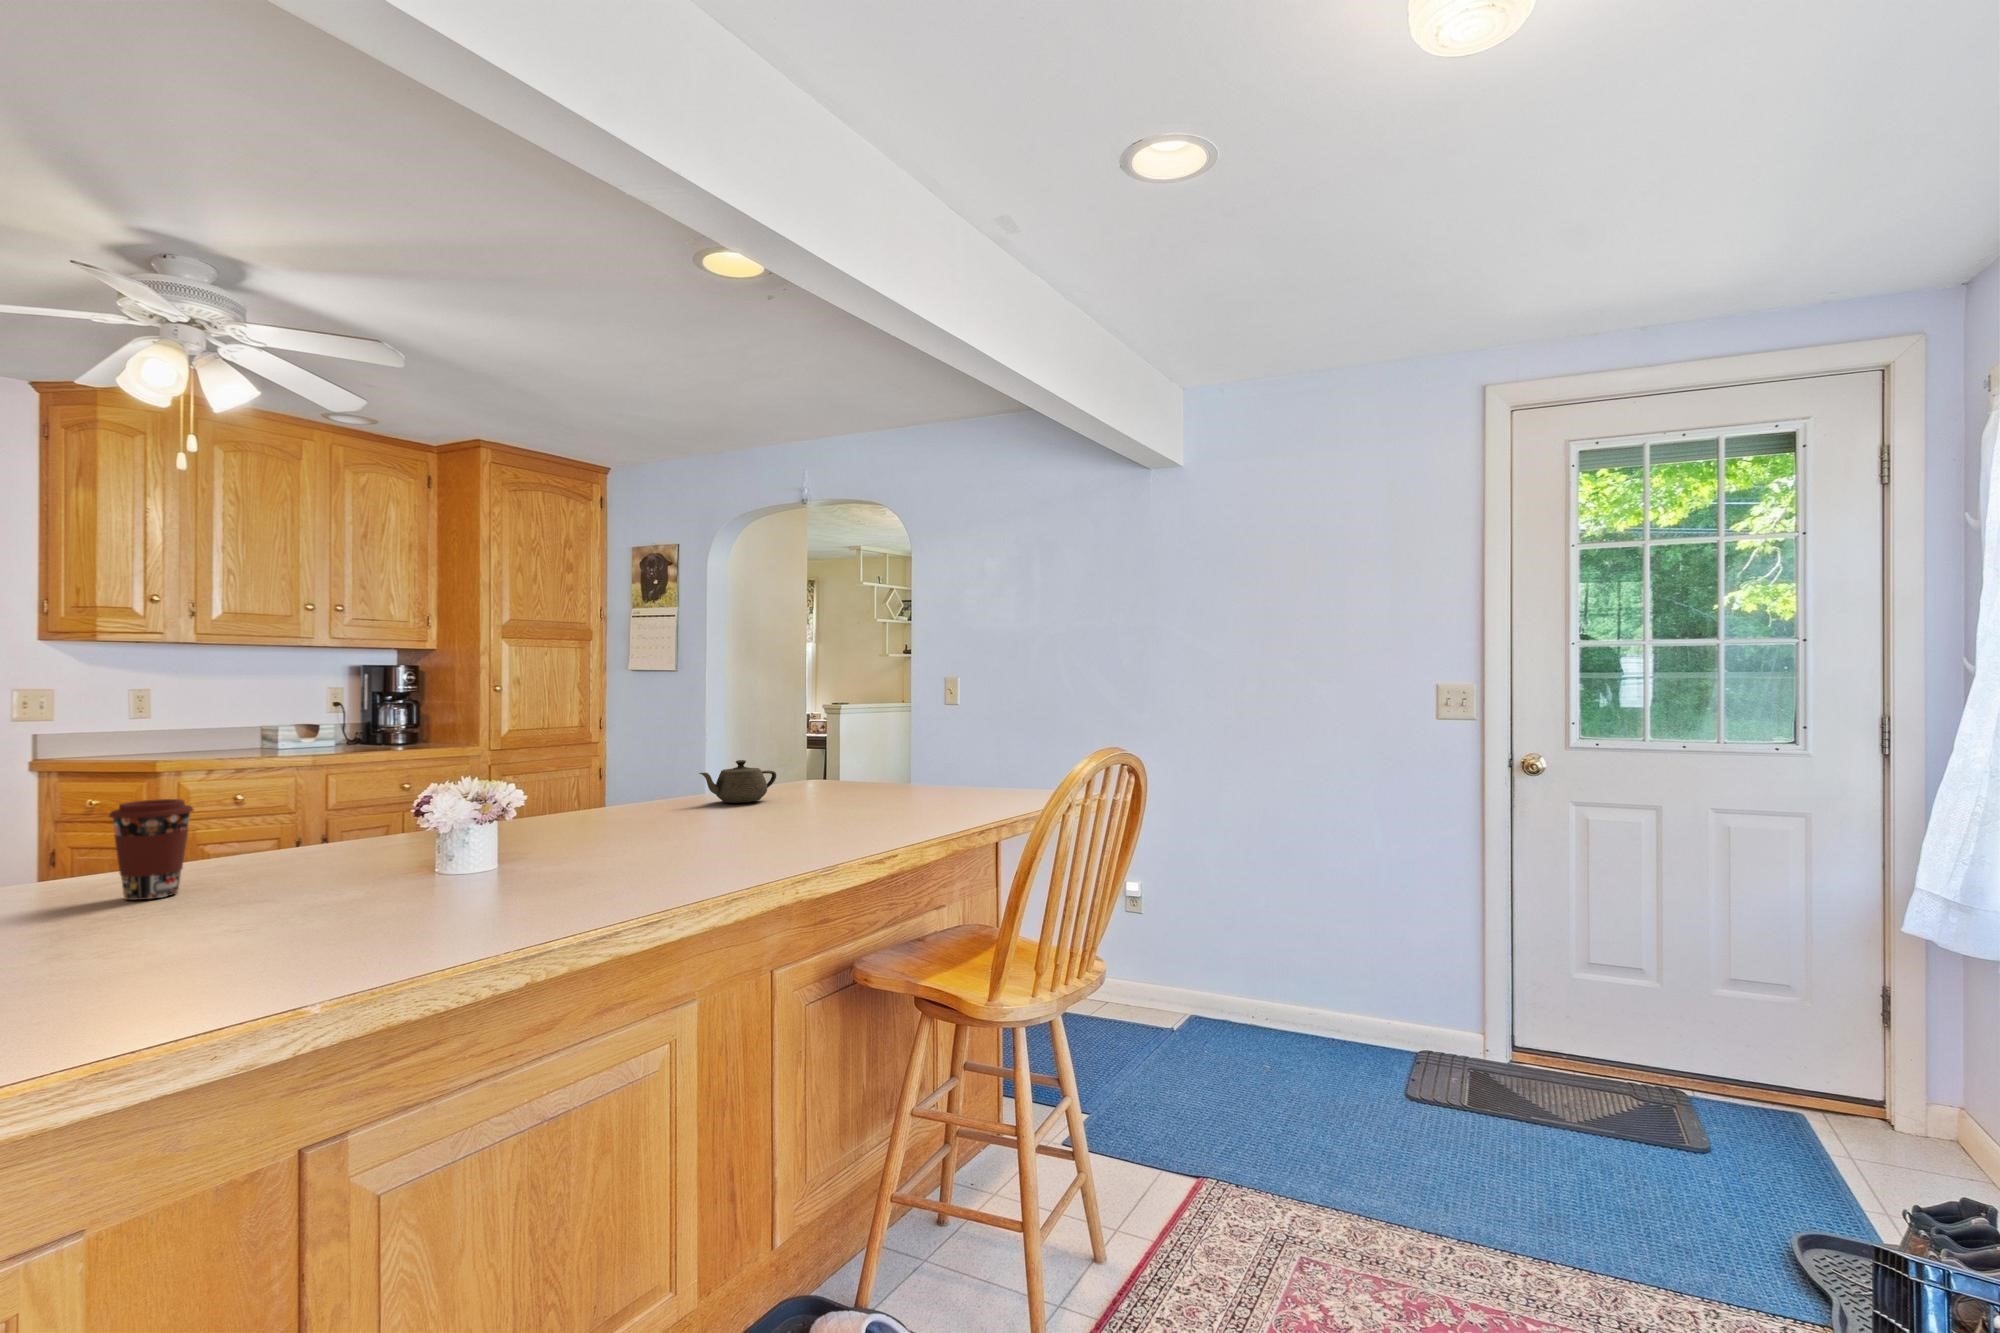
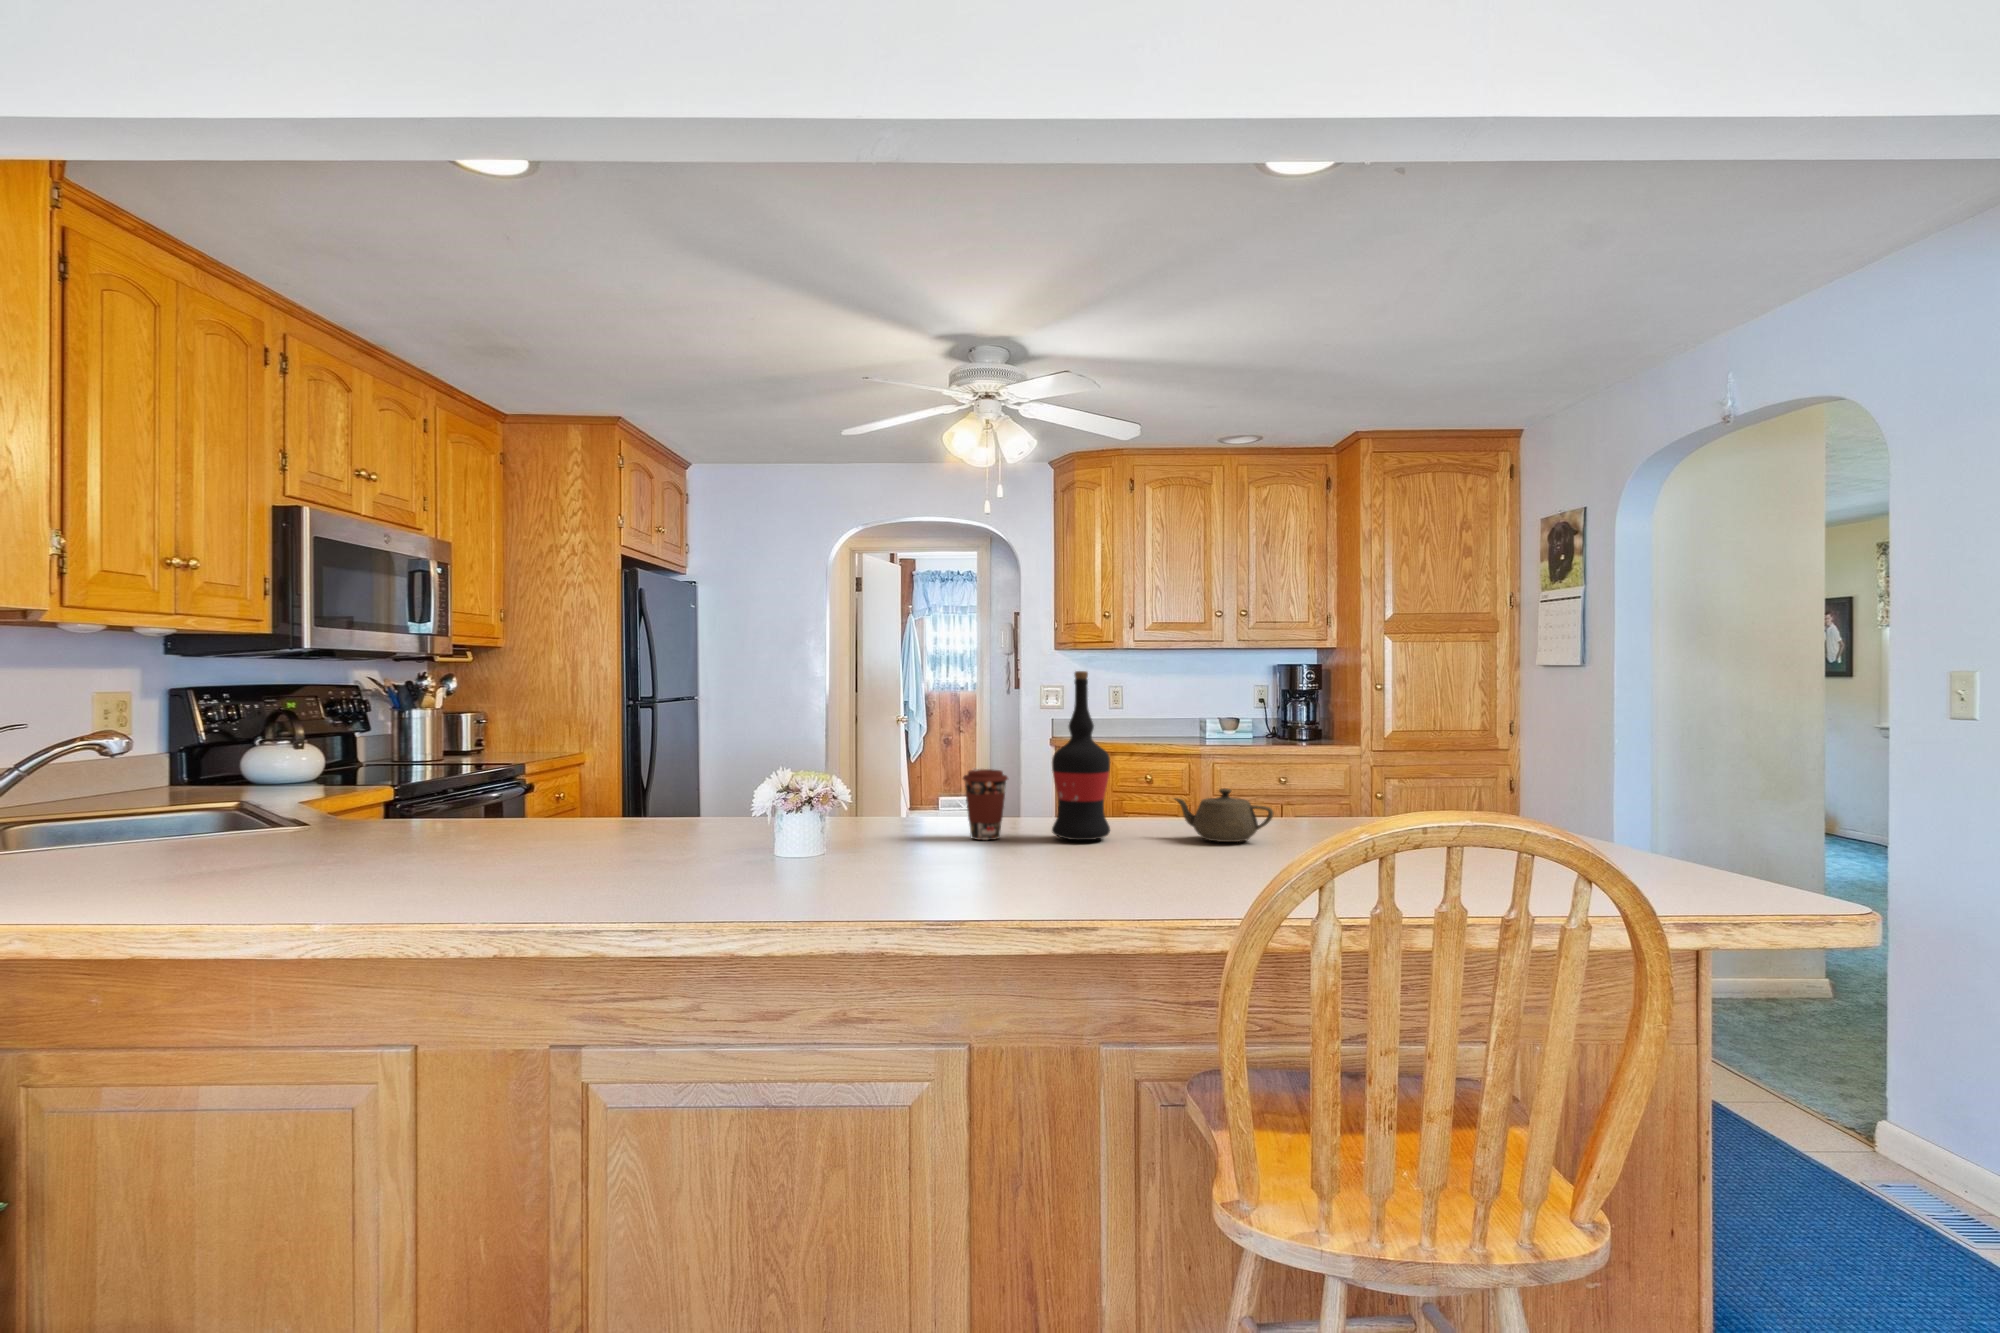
wine bottle: none [618,665,676,818] -> present [1052,671,1111,840]
coffee cup: present [109,799,194,900] -> present [963,769,1008,840]

